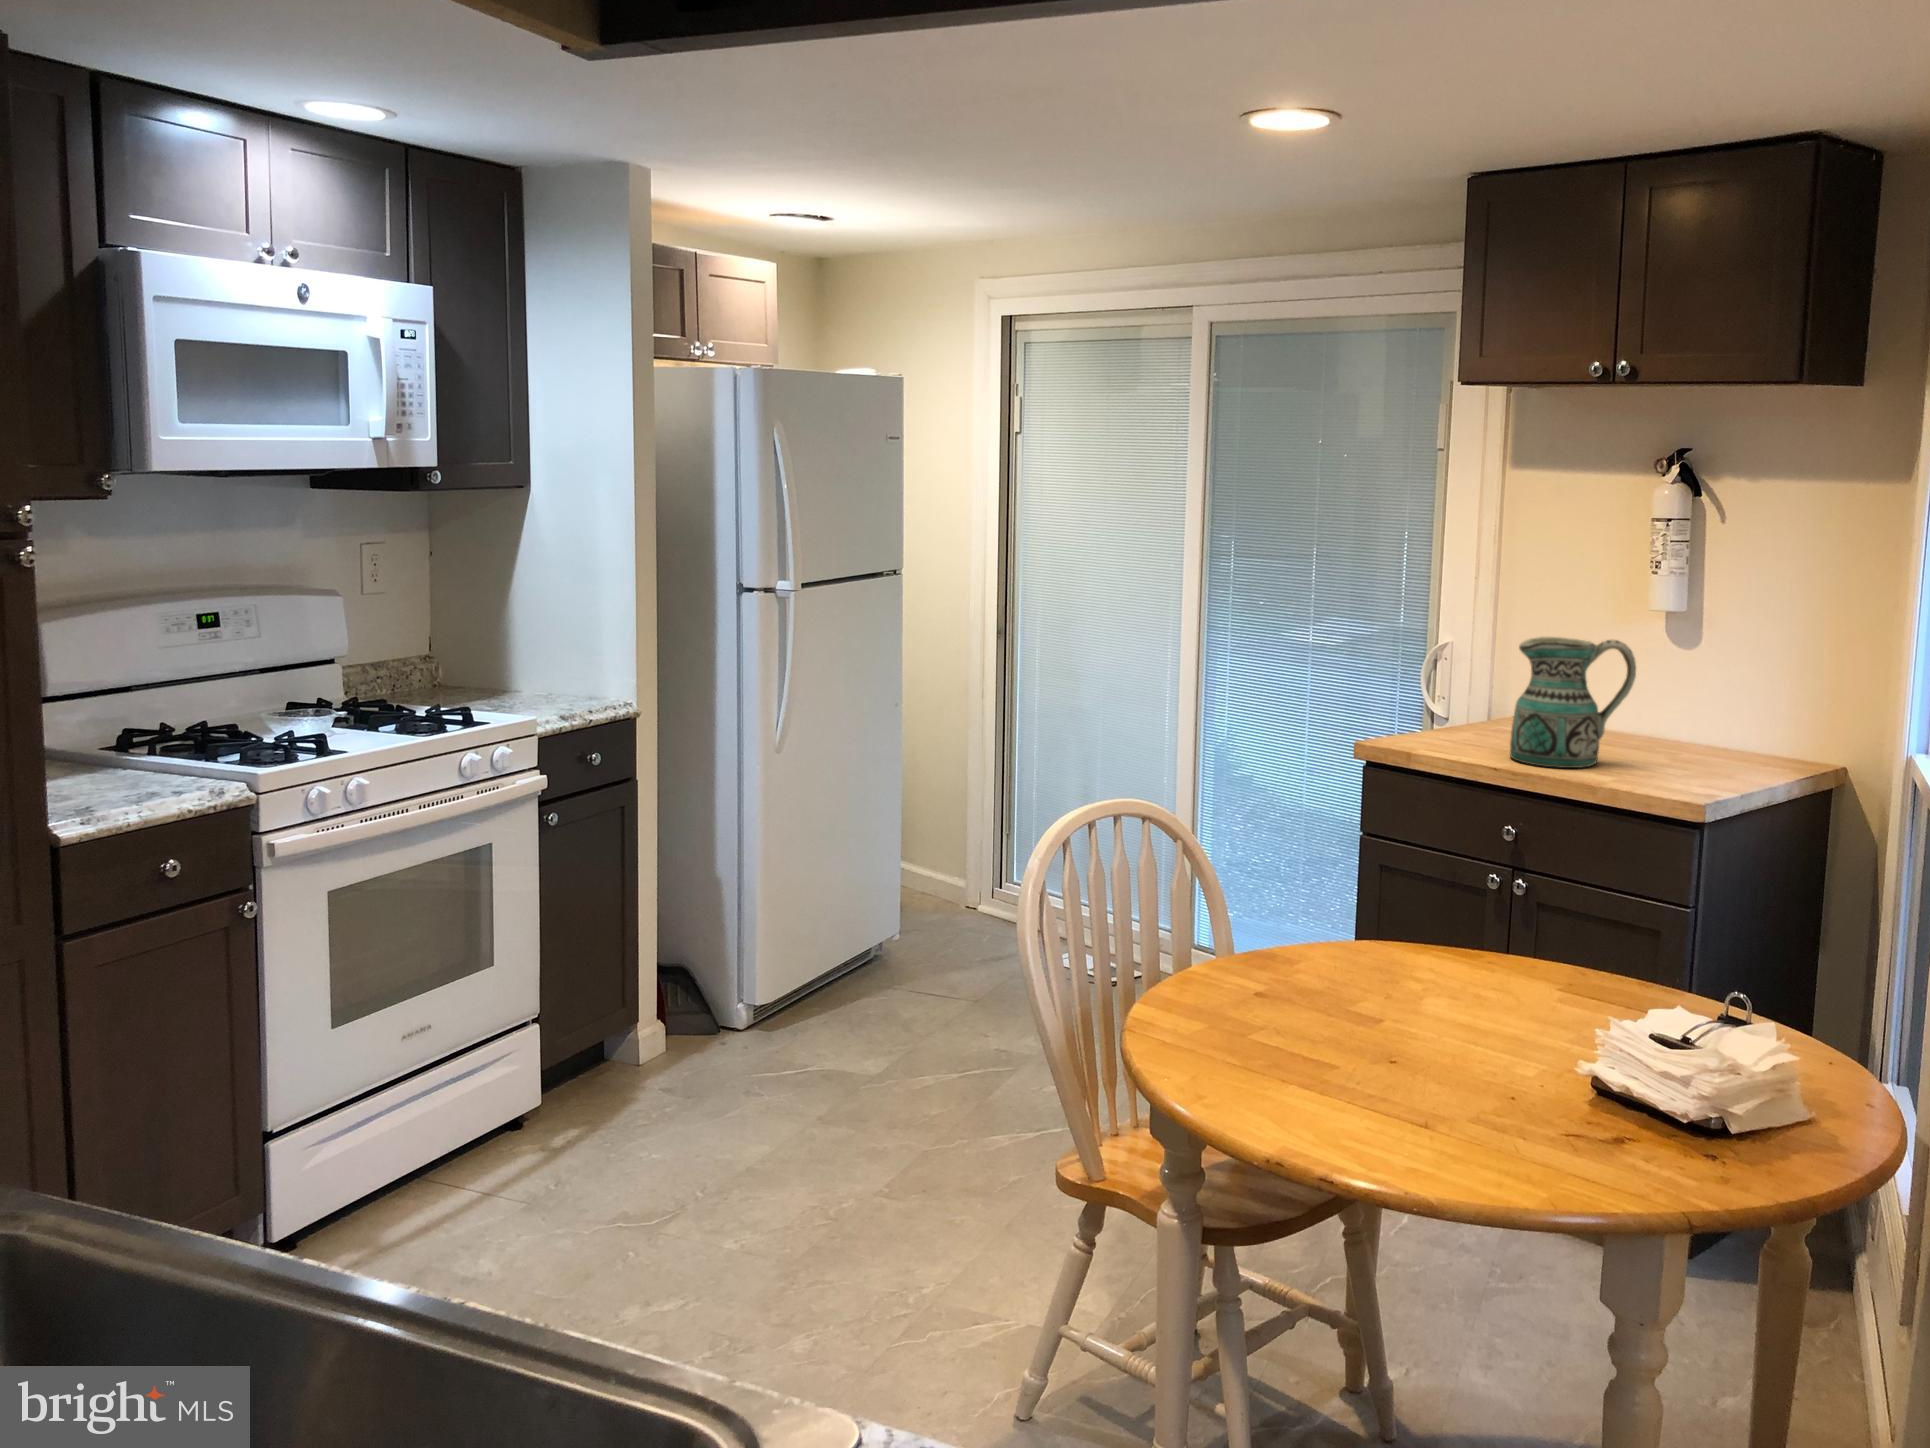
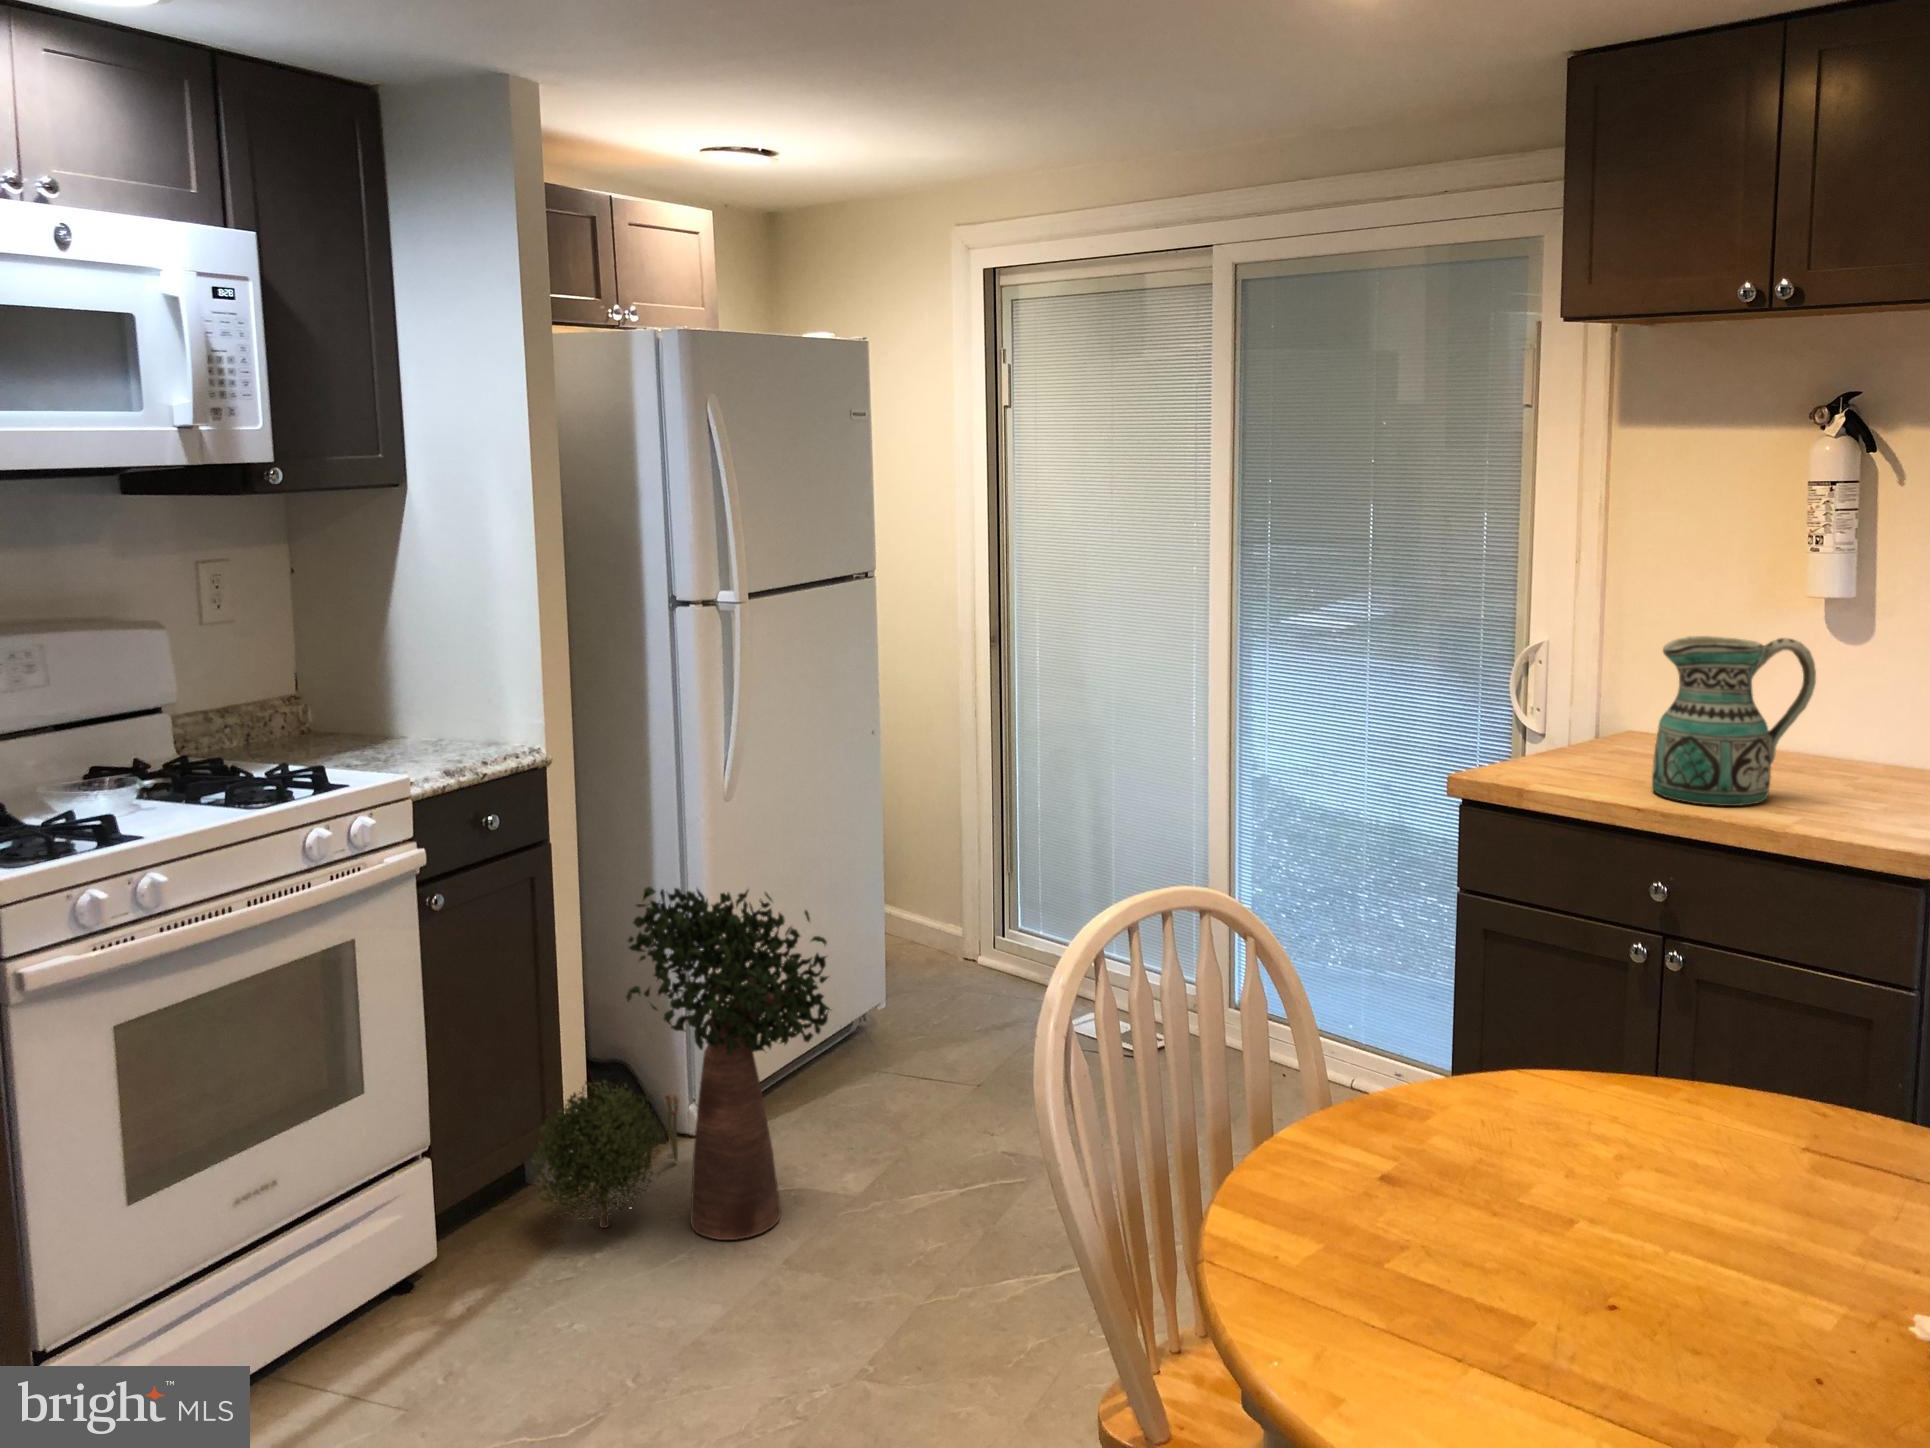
potted plant: none [615,816,861,1102] -> present [531,887,830,1240]

